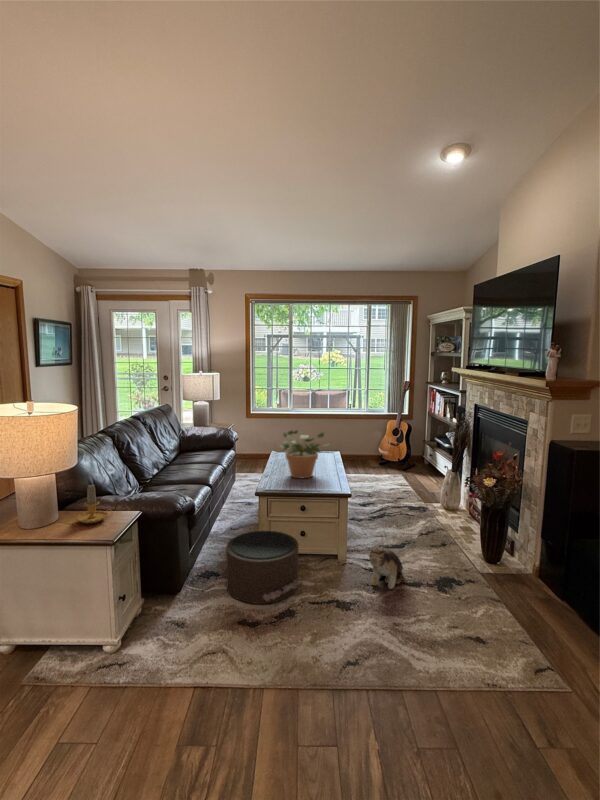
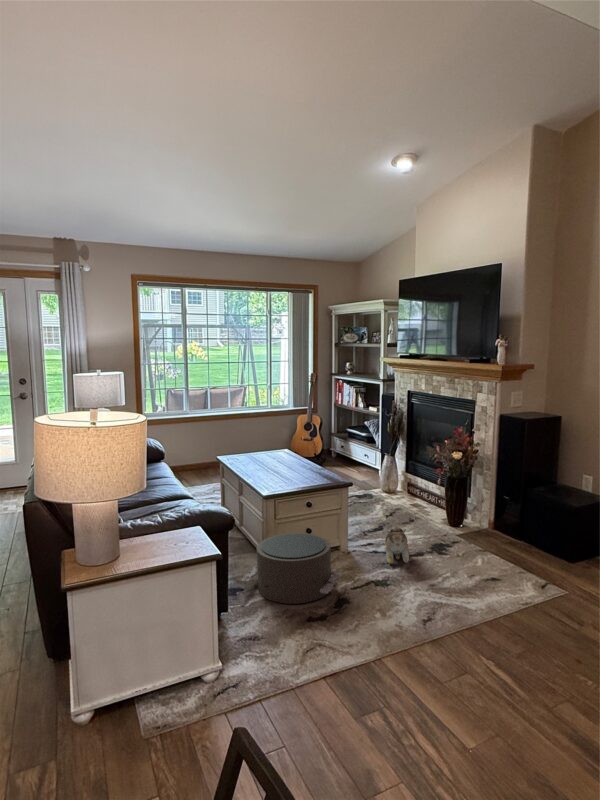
potted plant: present [282,430,324,478] -> none [264,428,317,478]
candle: present [76,485,112,523] -> none [146,502,188,548]

